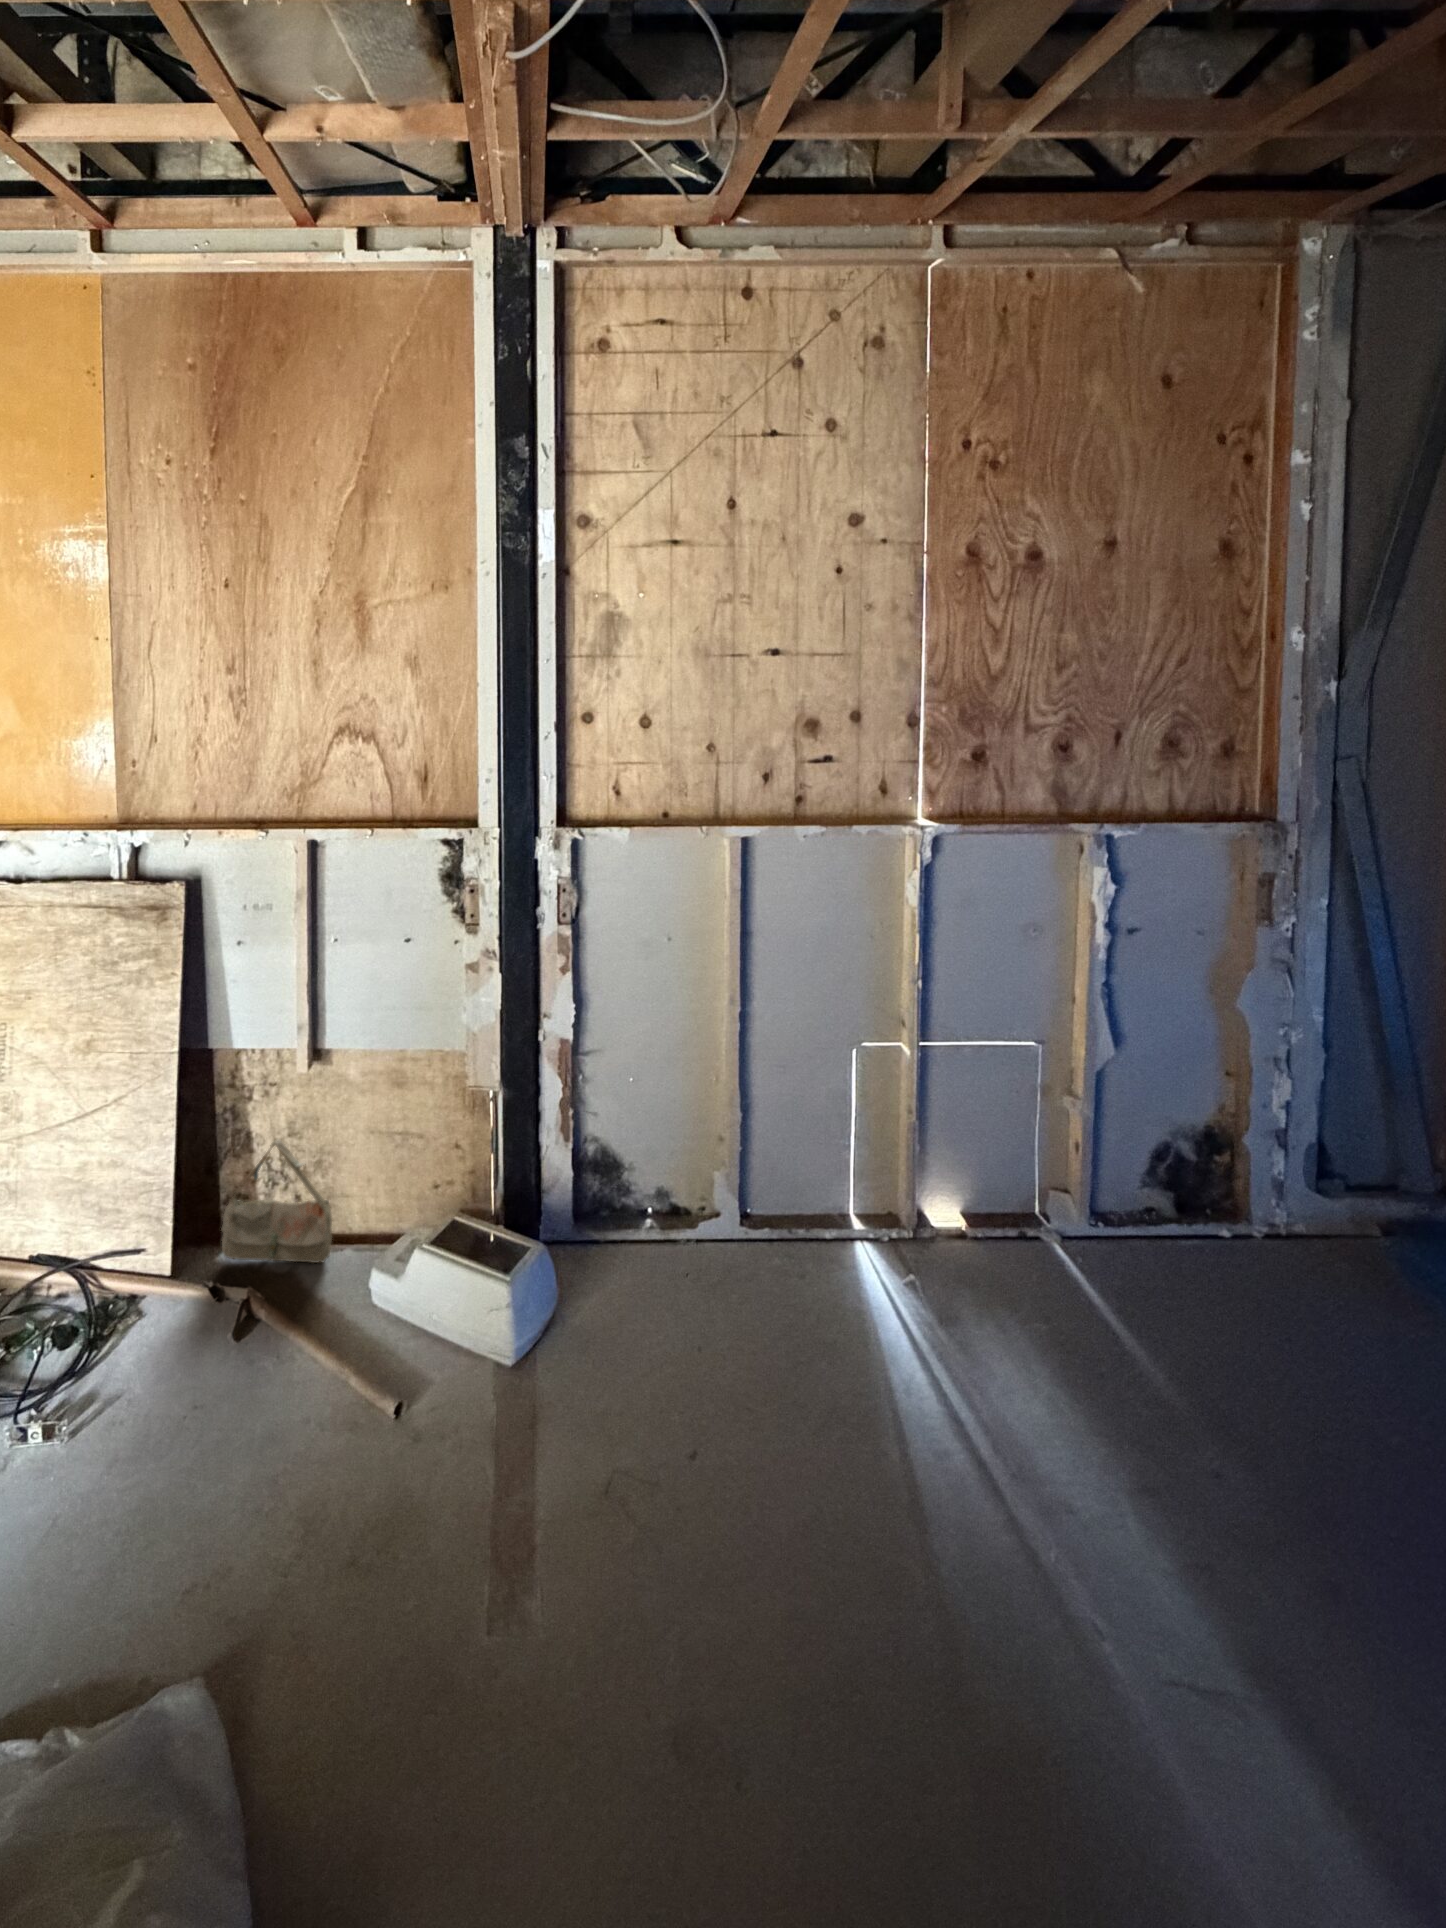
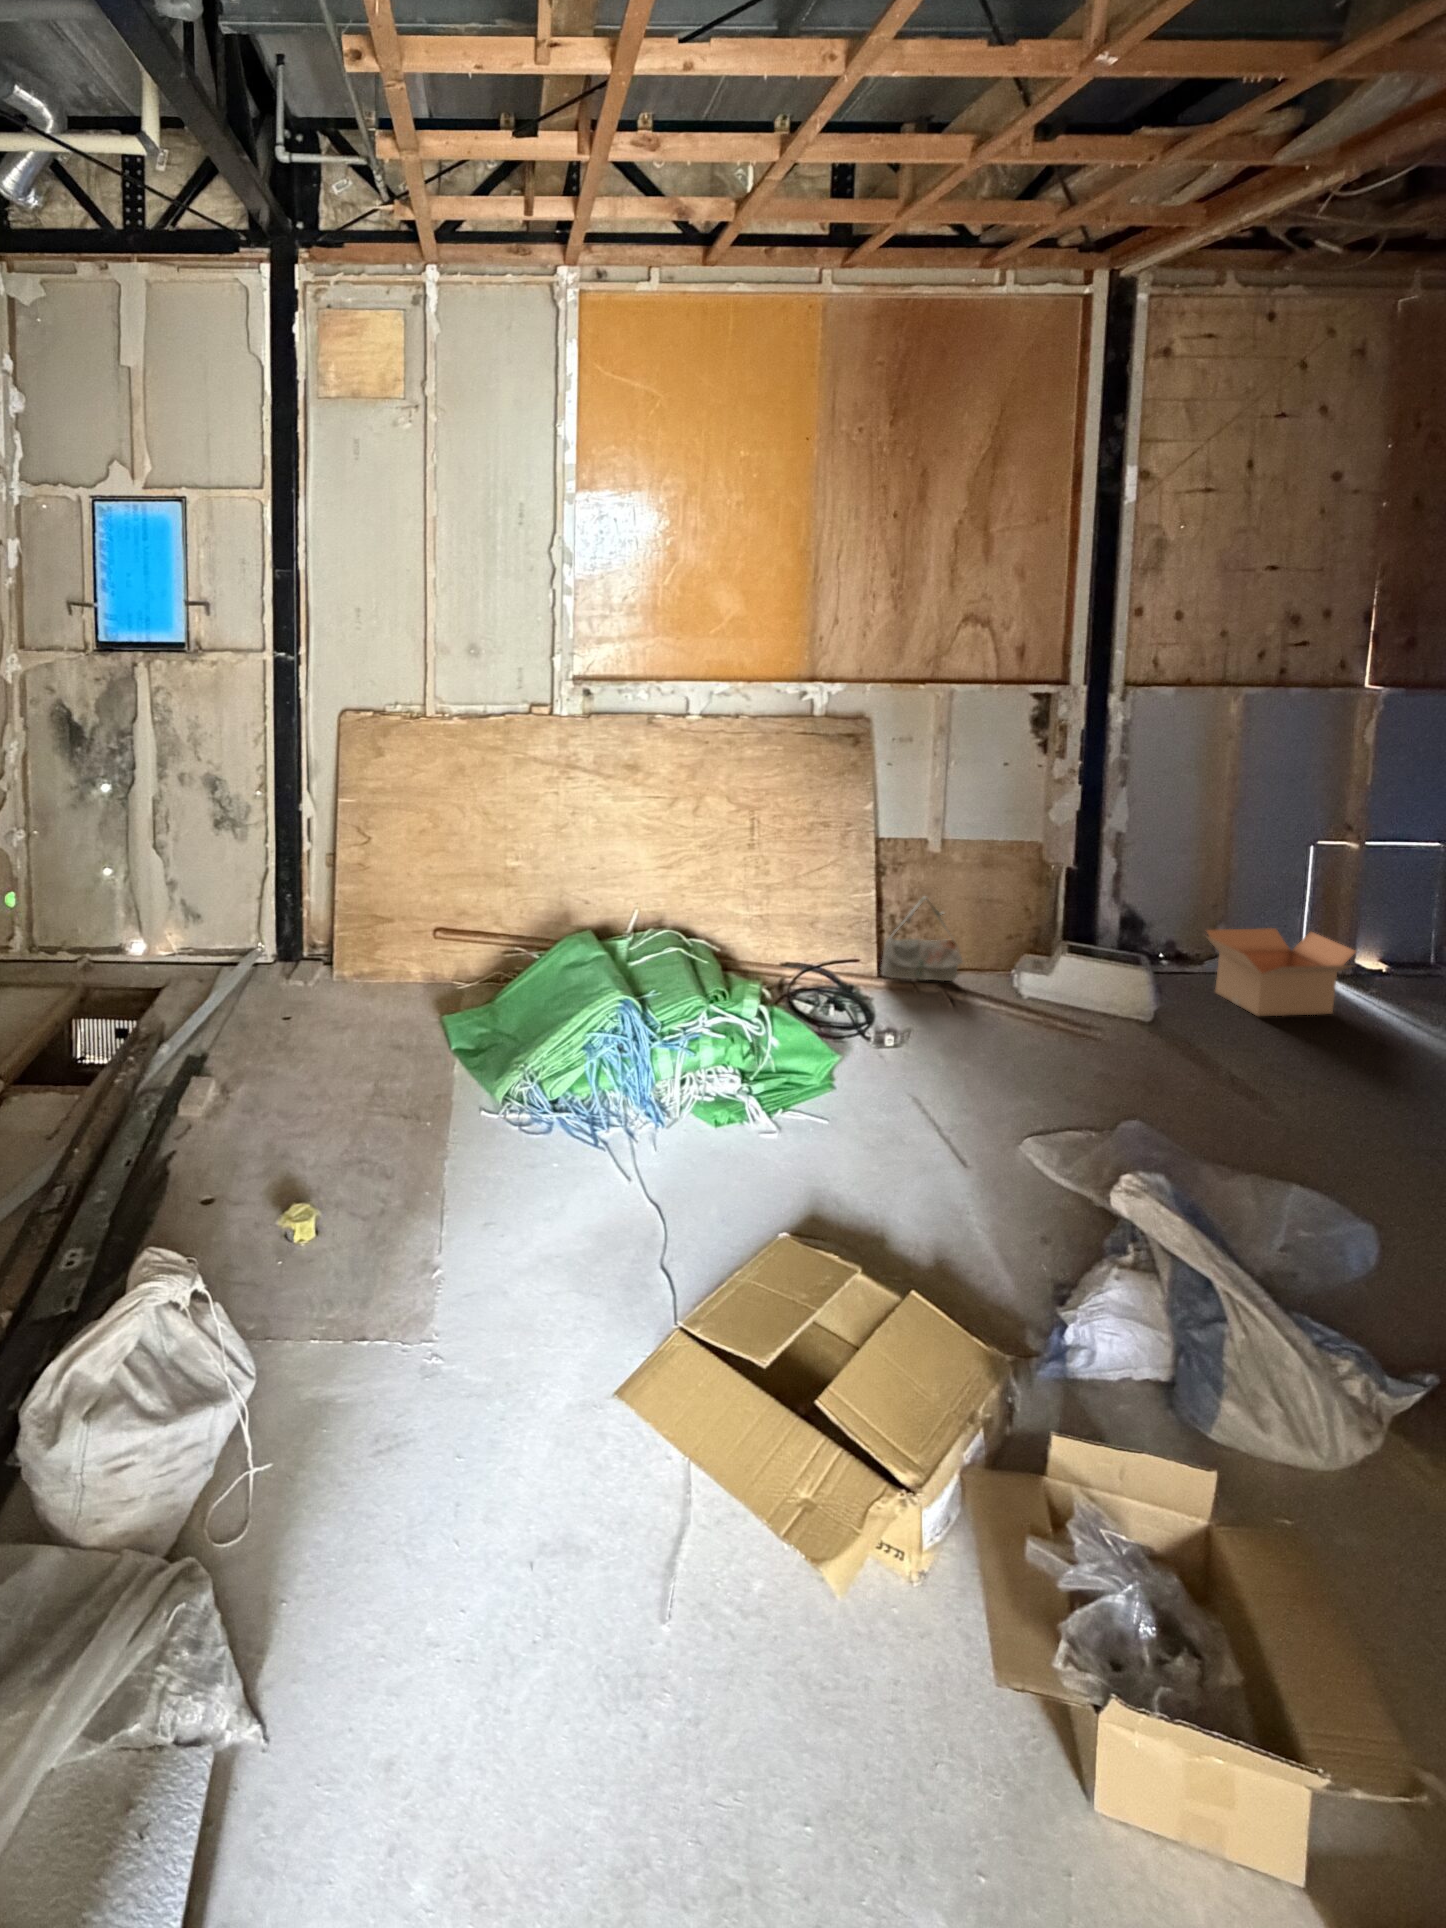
cardboard box: none [668,1174,864,1334] -> present [1207,928,1355,1016]

